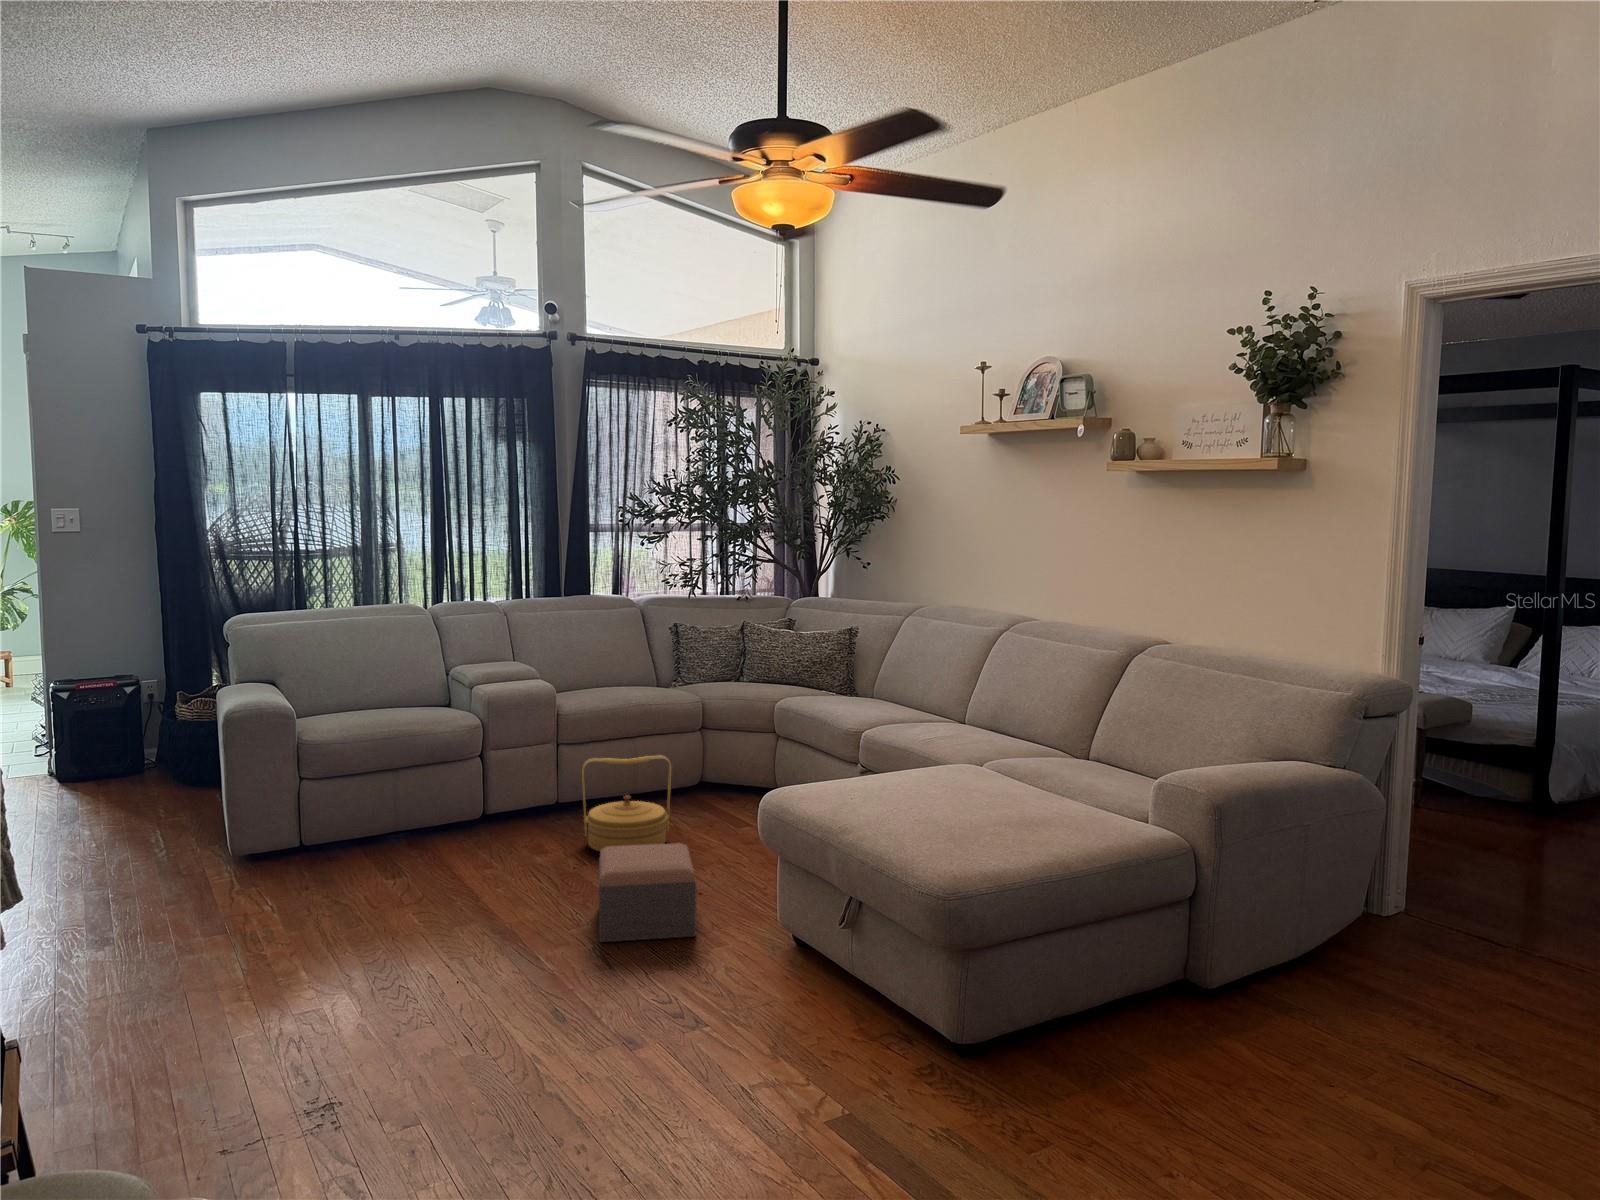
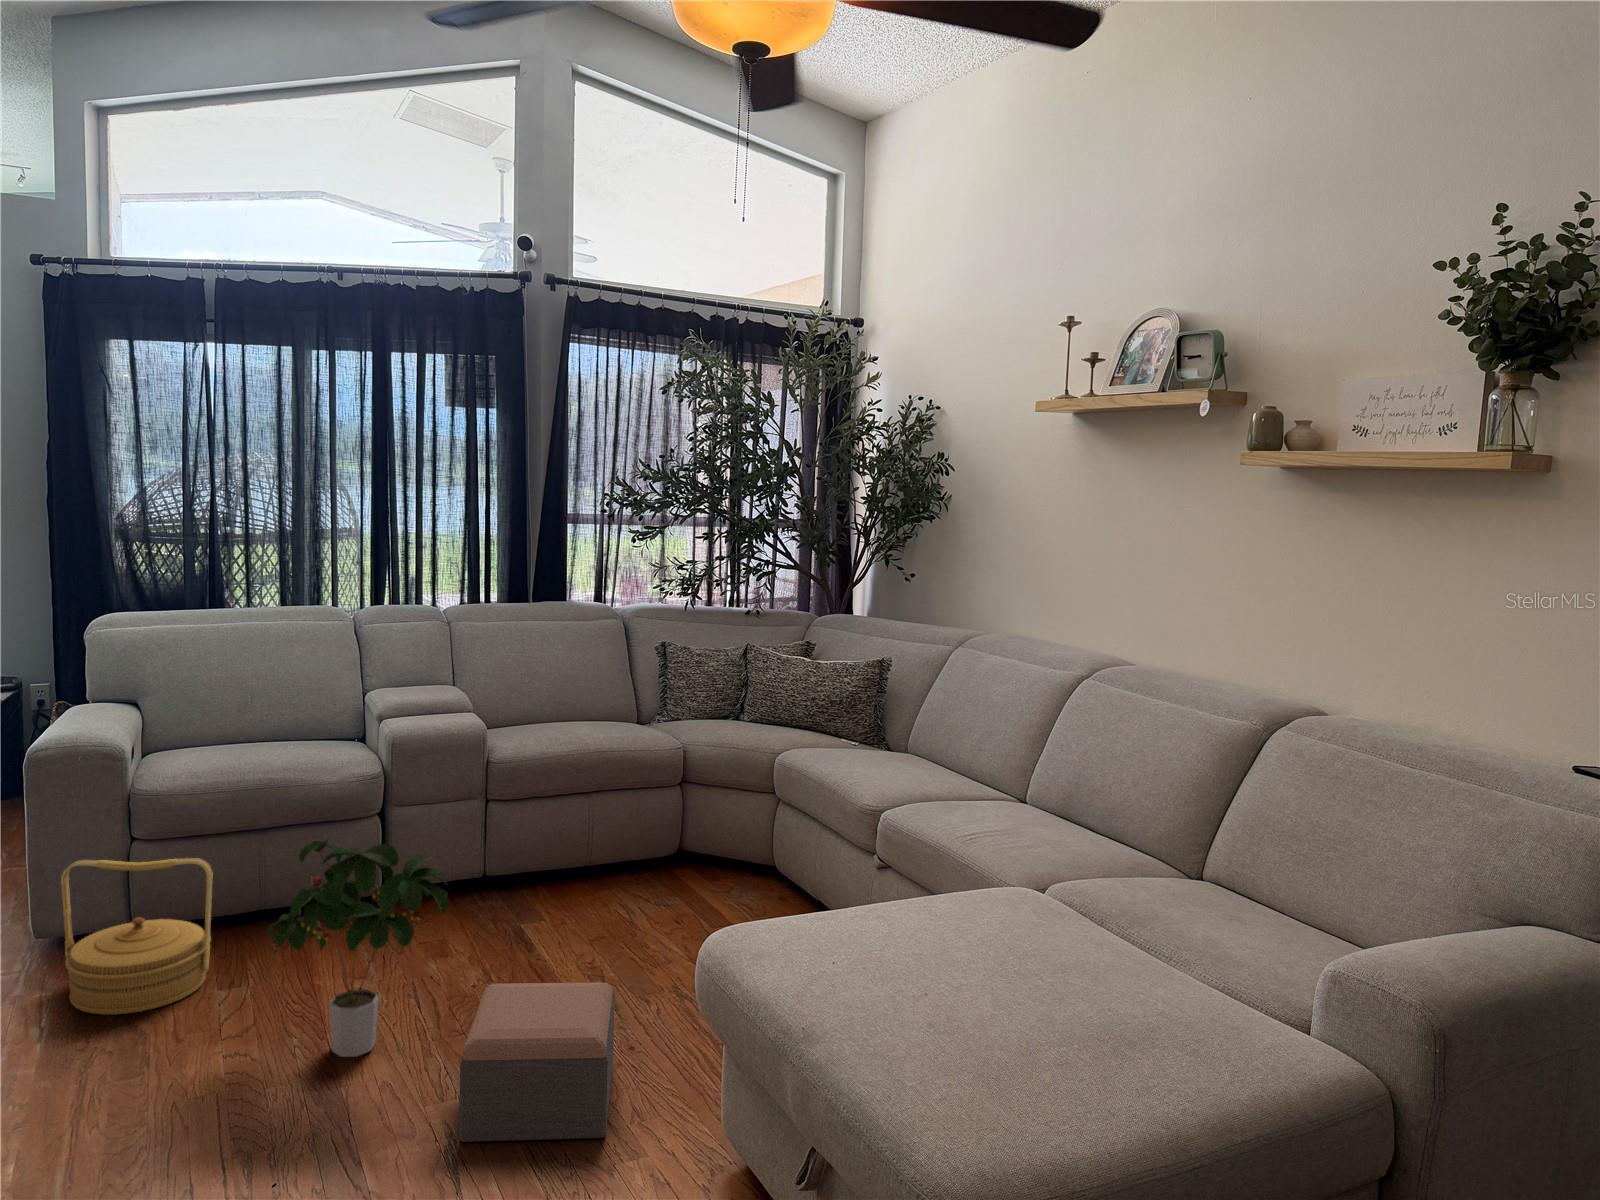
potted plant: none [437,754,570,906] -> present [267,839,448,1057]
basket: present [582,755,672,851] -> present [61,858,213,1015]

